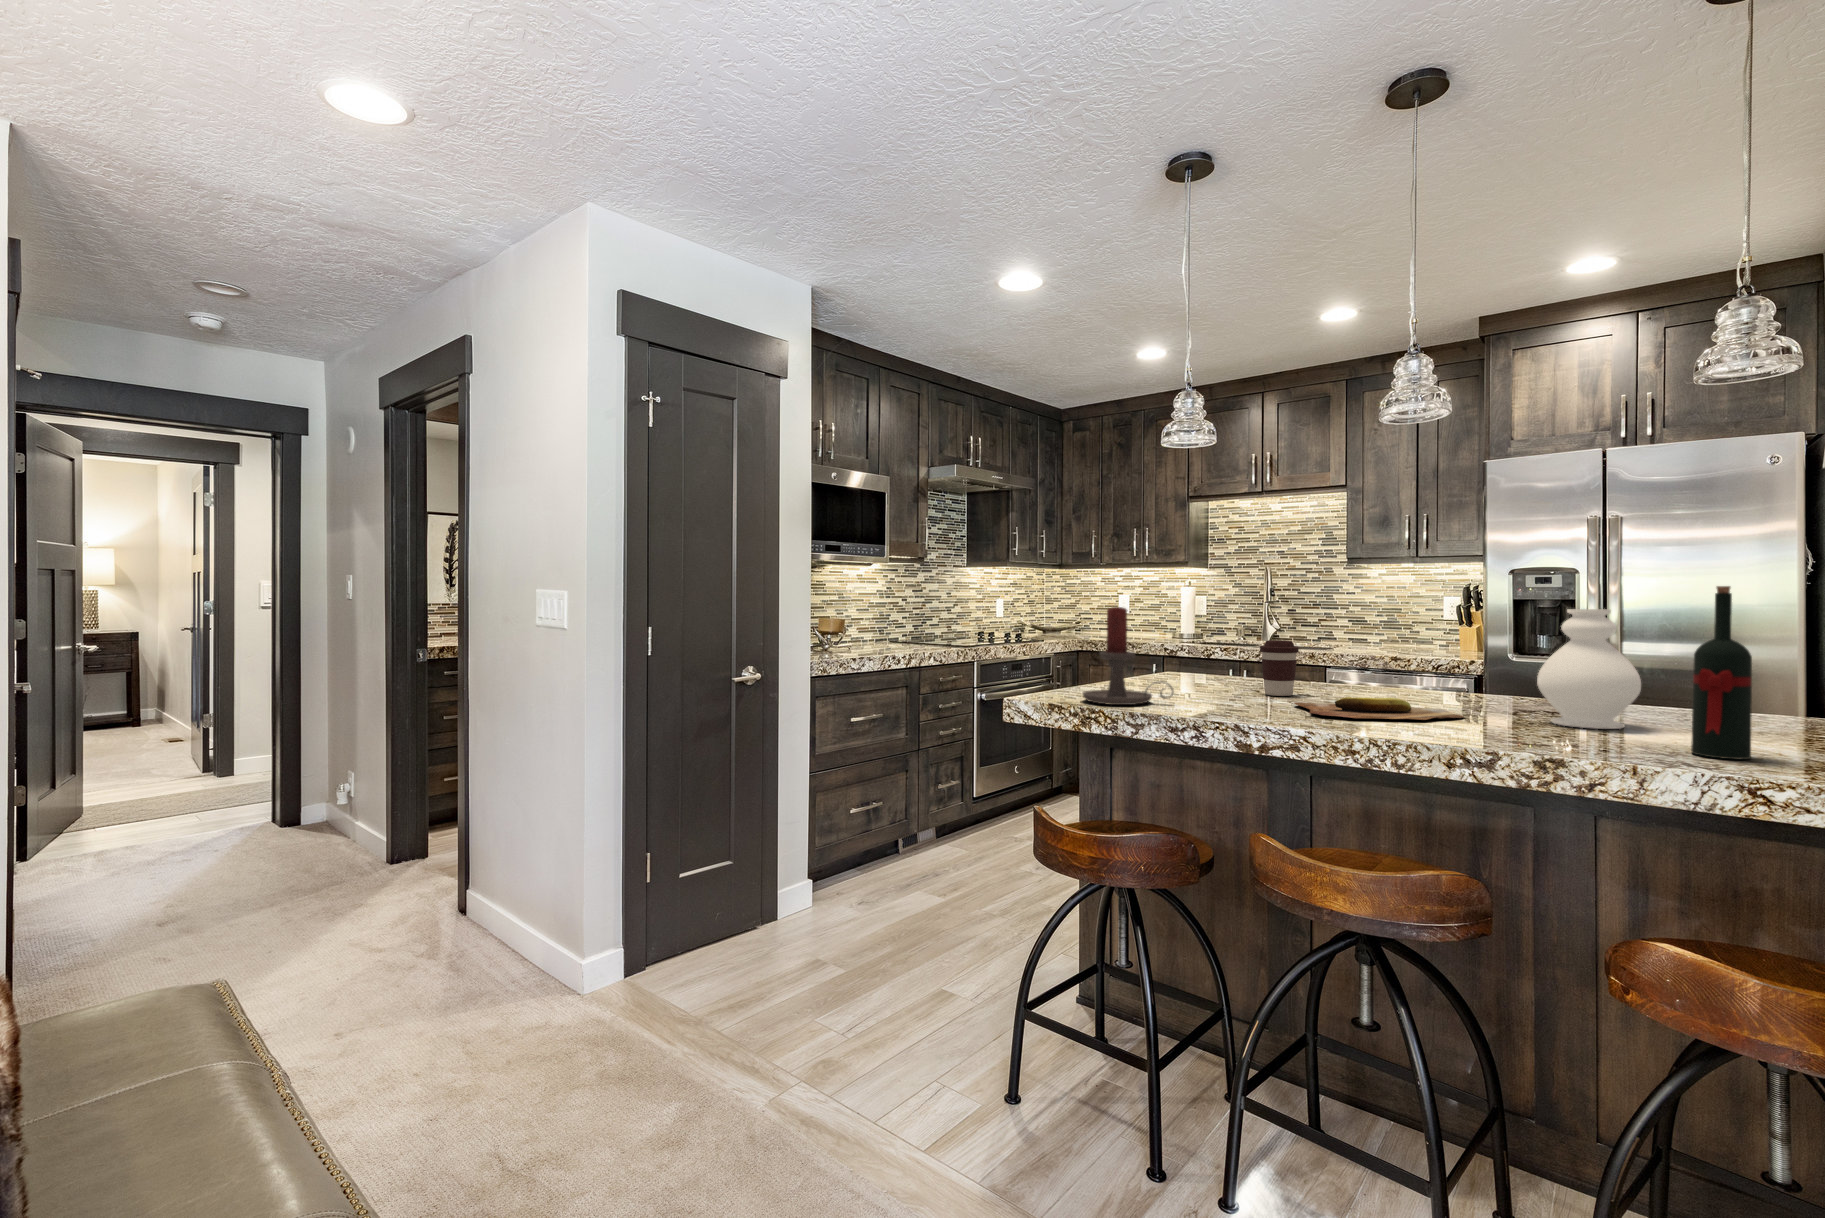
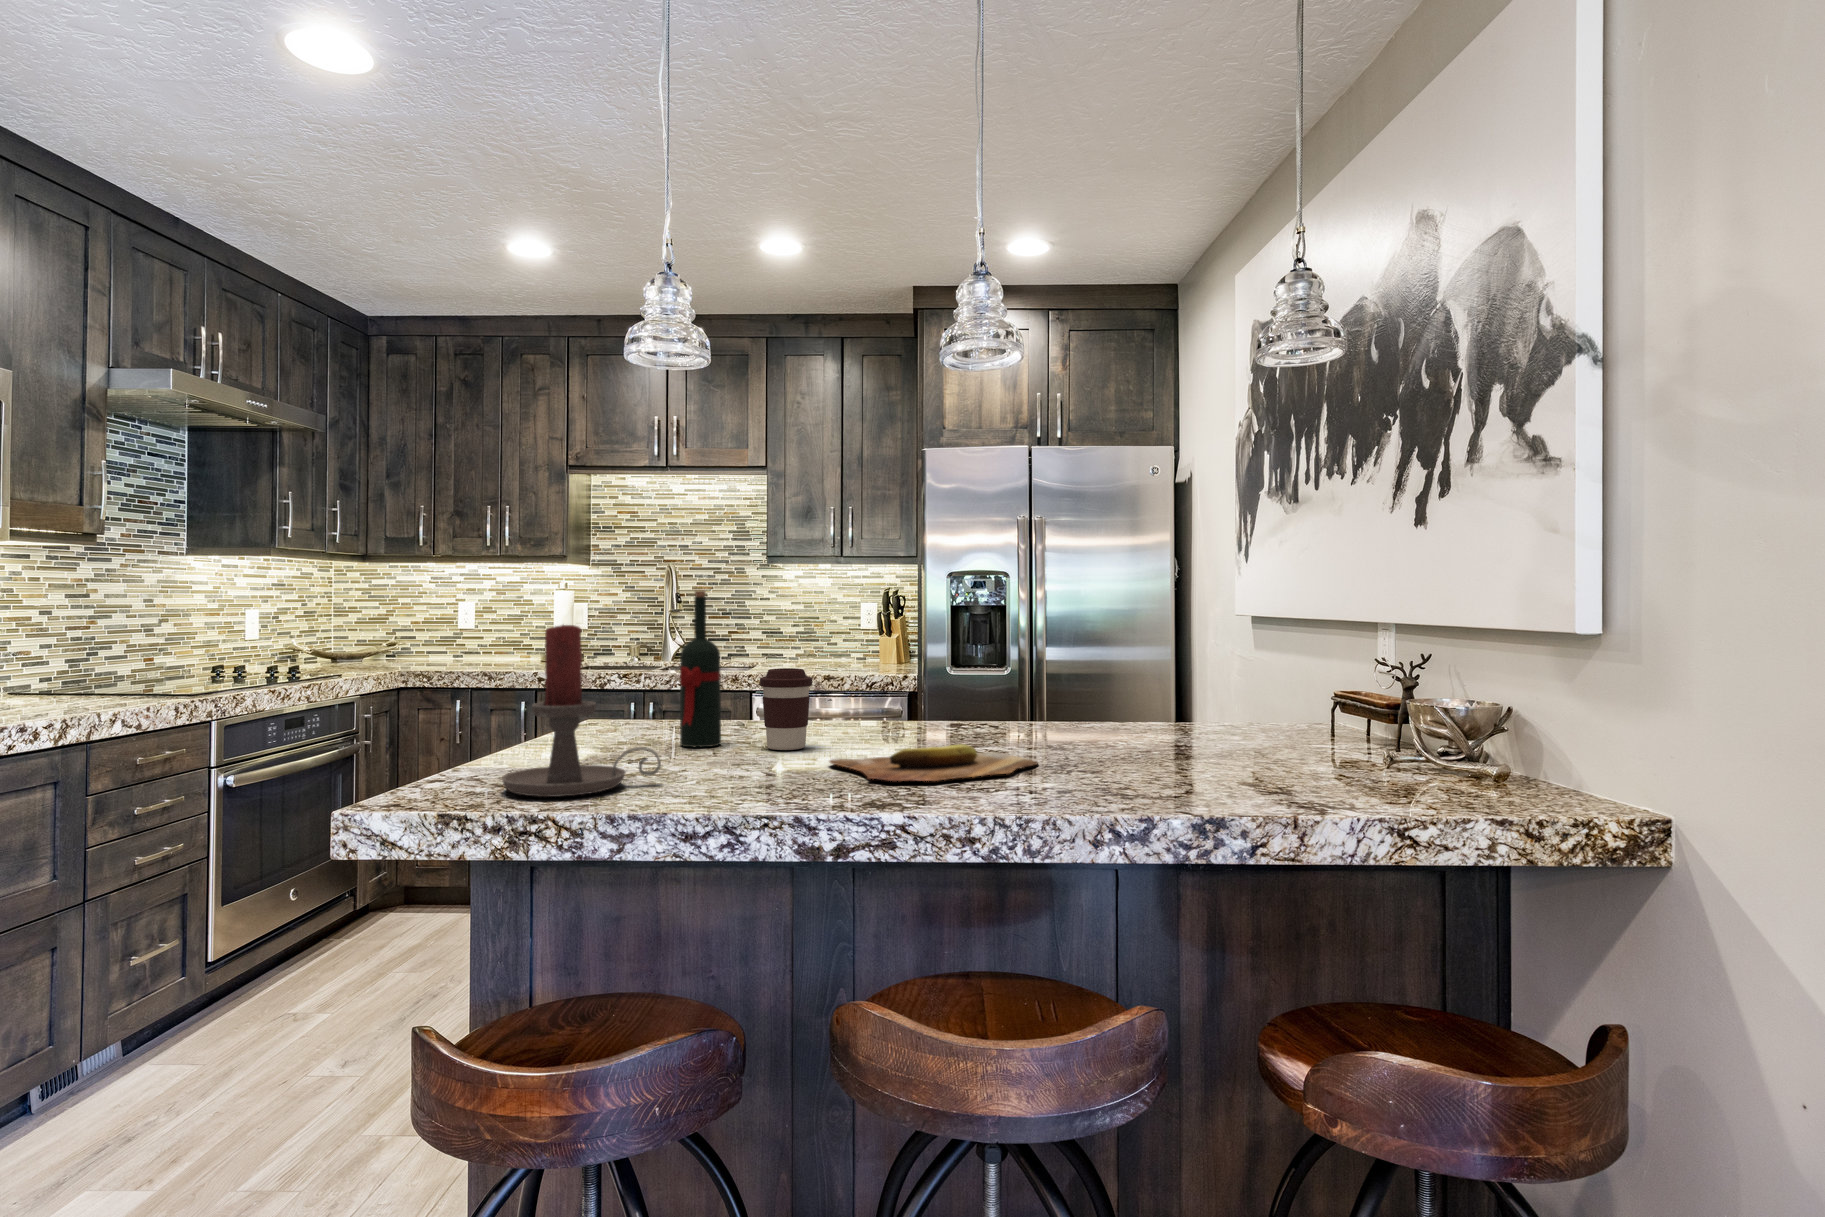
wine bottle: present [1691,586,1752,759] -> present [680,591,721,747]
decorative vase: present [1537,609,1641,729] -> none [1108,618,1211,764]

